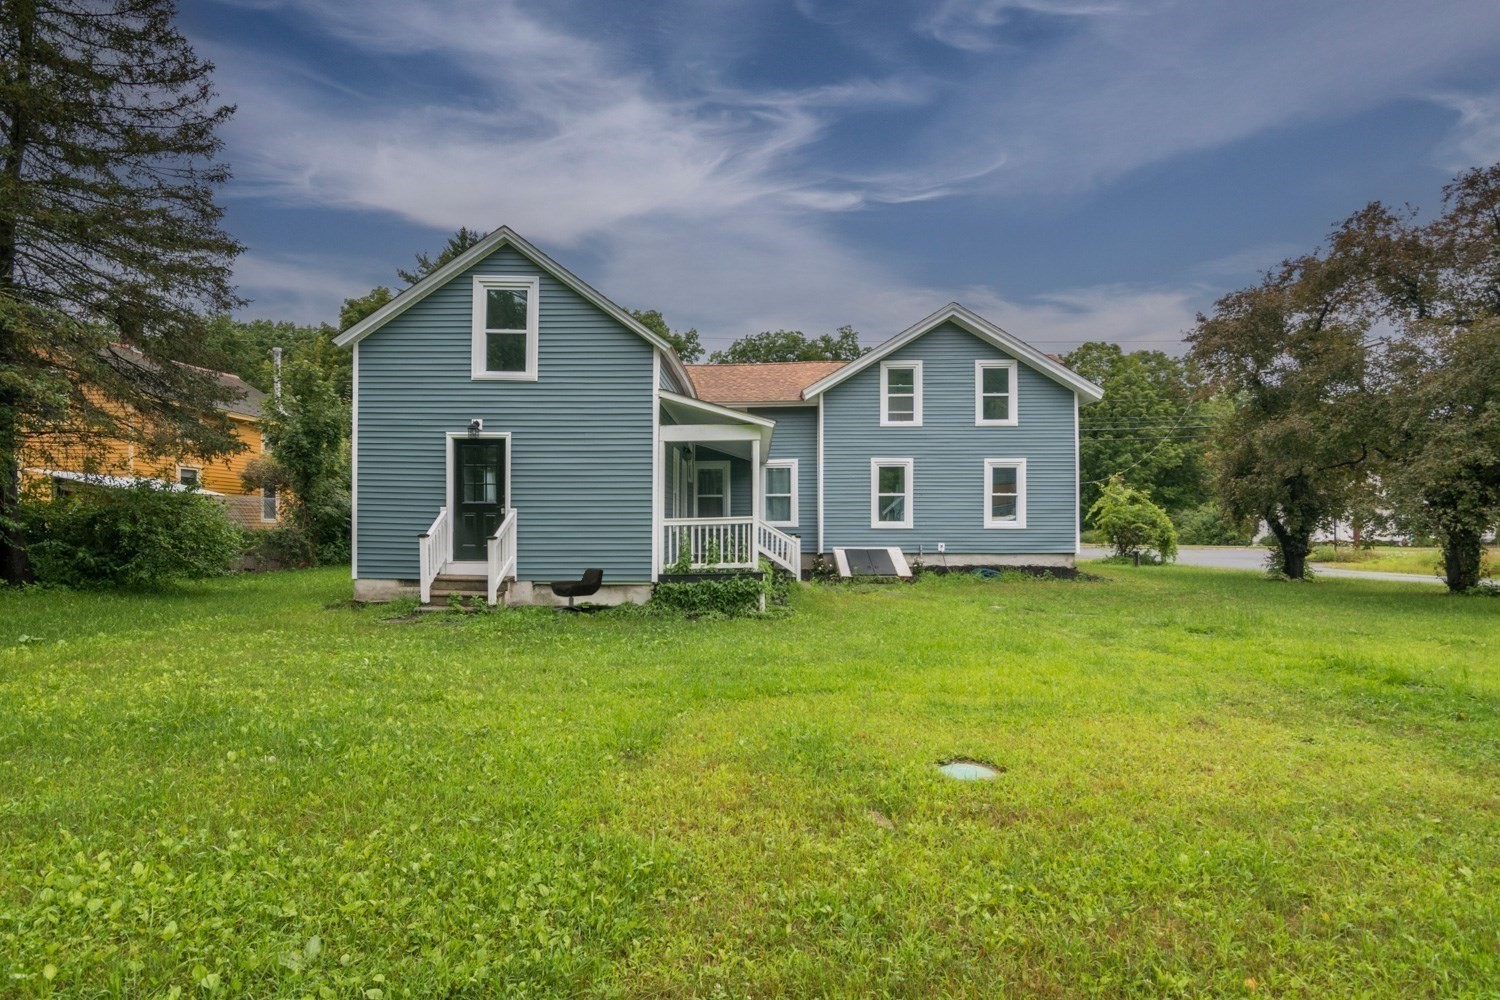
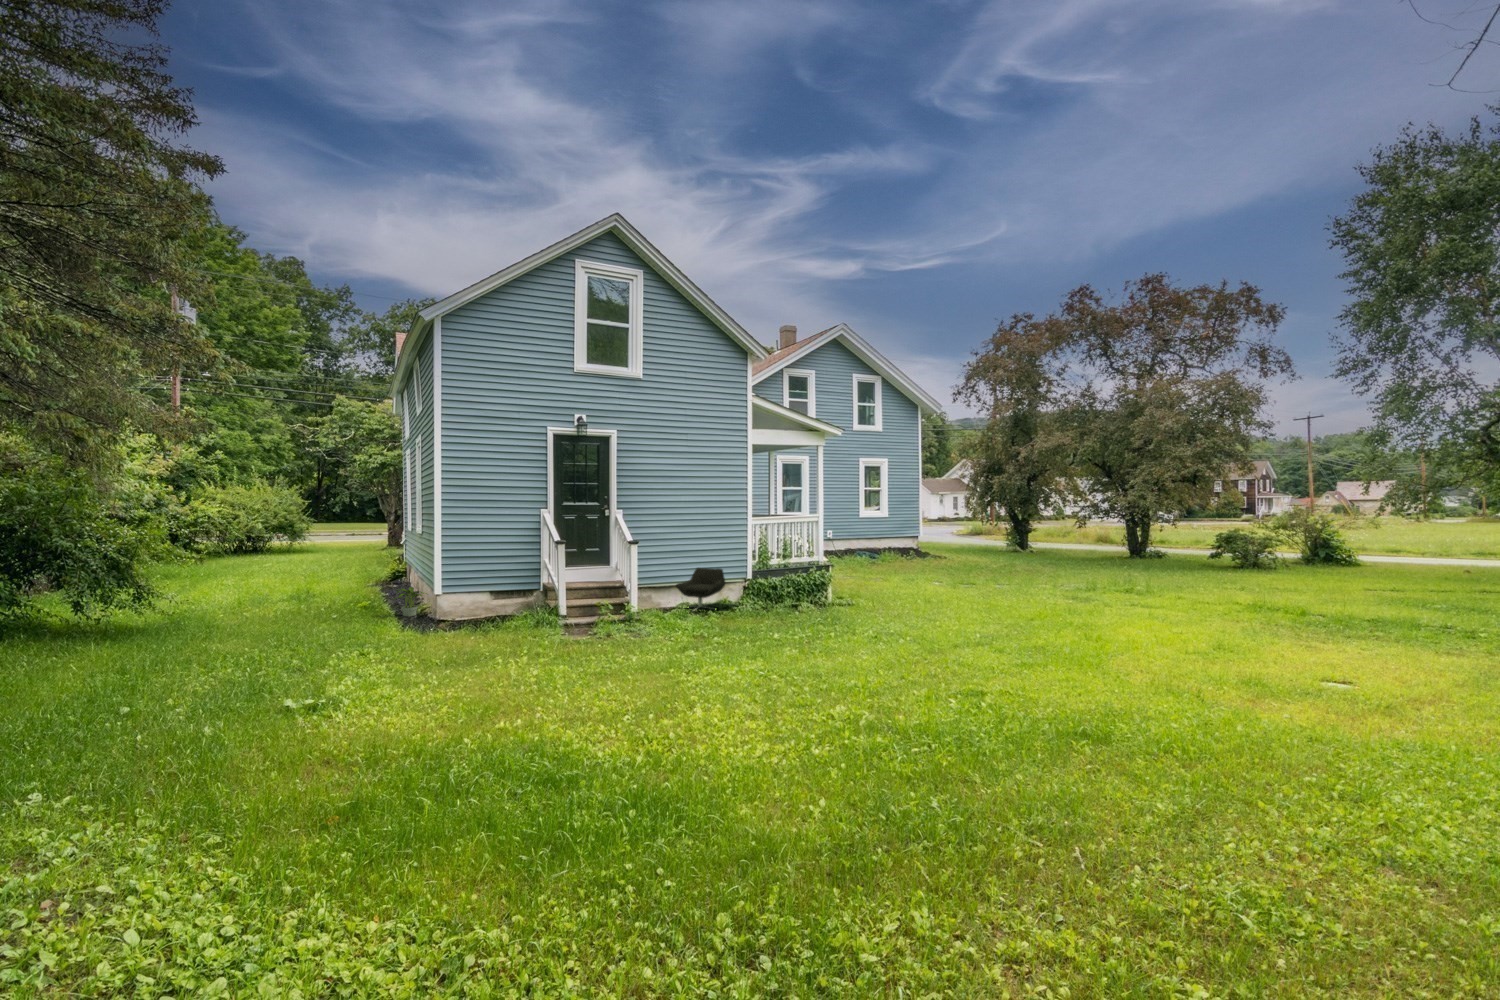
potted plant: none [332,575,361,599] -> present [394,587,427,616]

